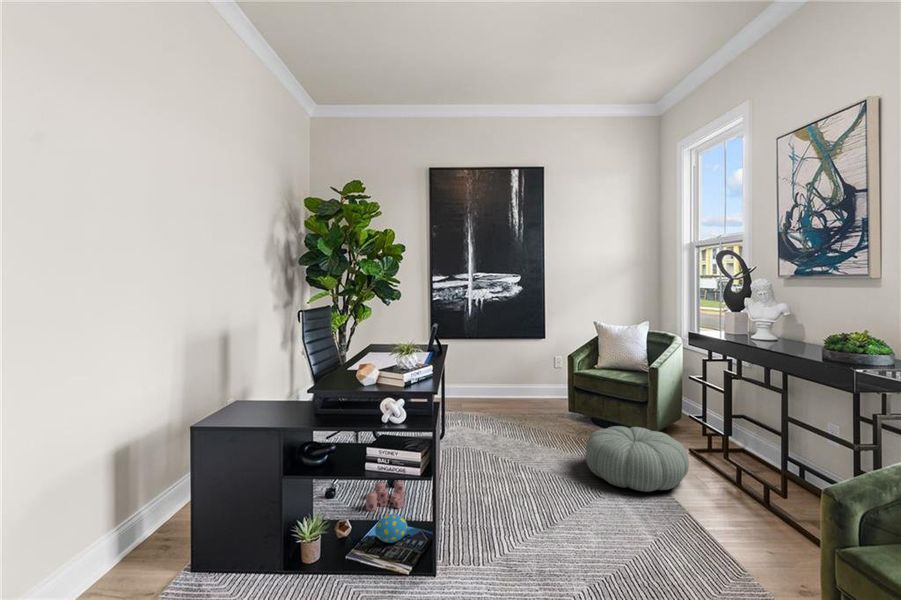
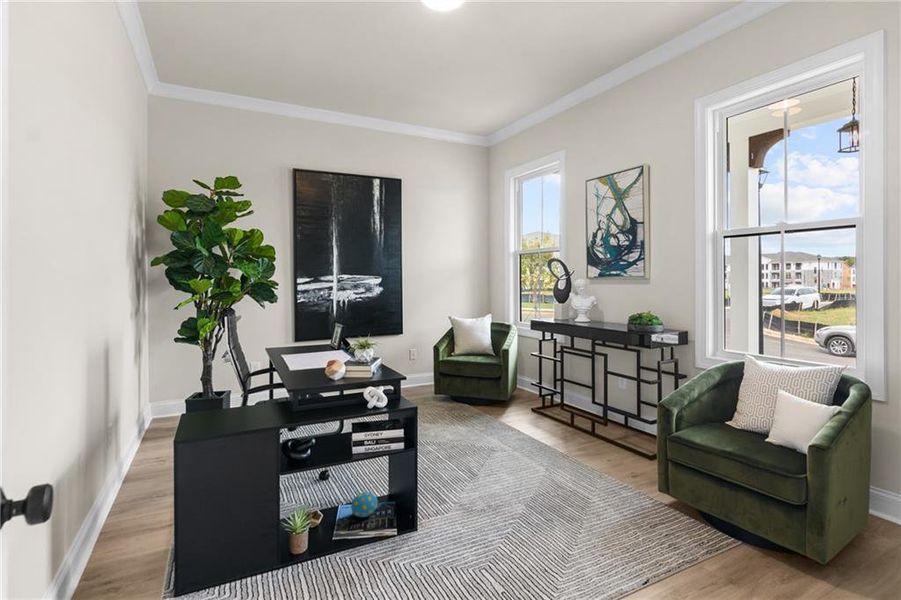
pouf: present [586,426,689,492] -> none [471,396,546,442]
candle: present [366,481,405,511] -> none [313,469,347,501]

